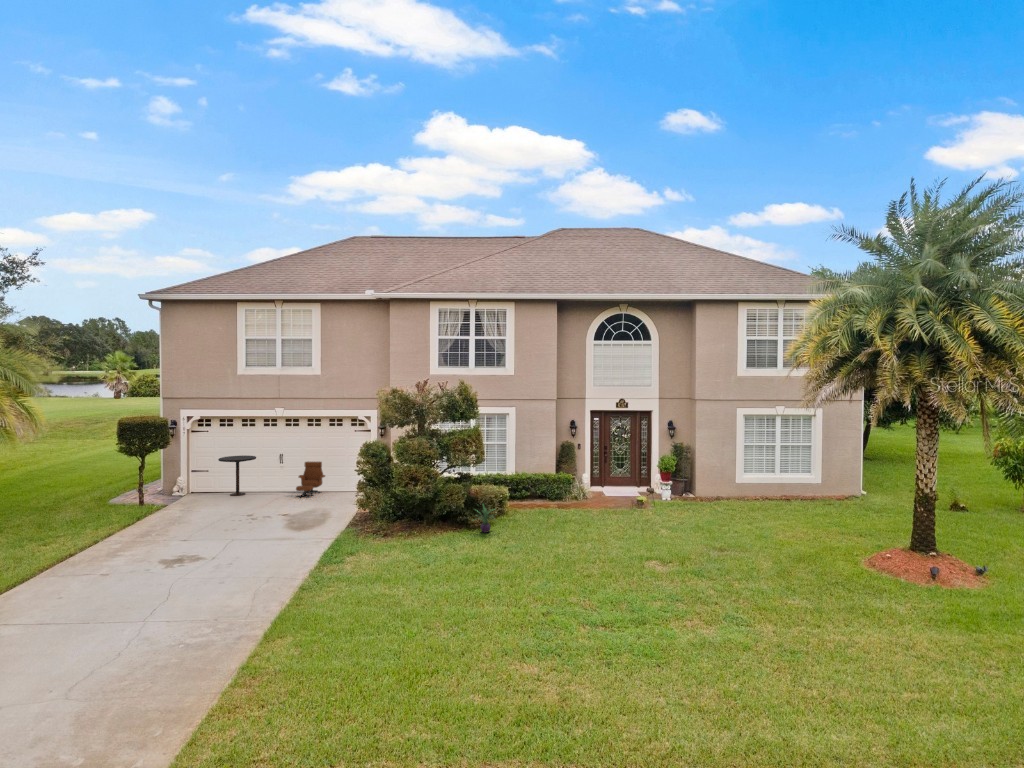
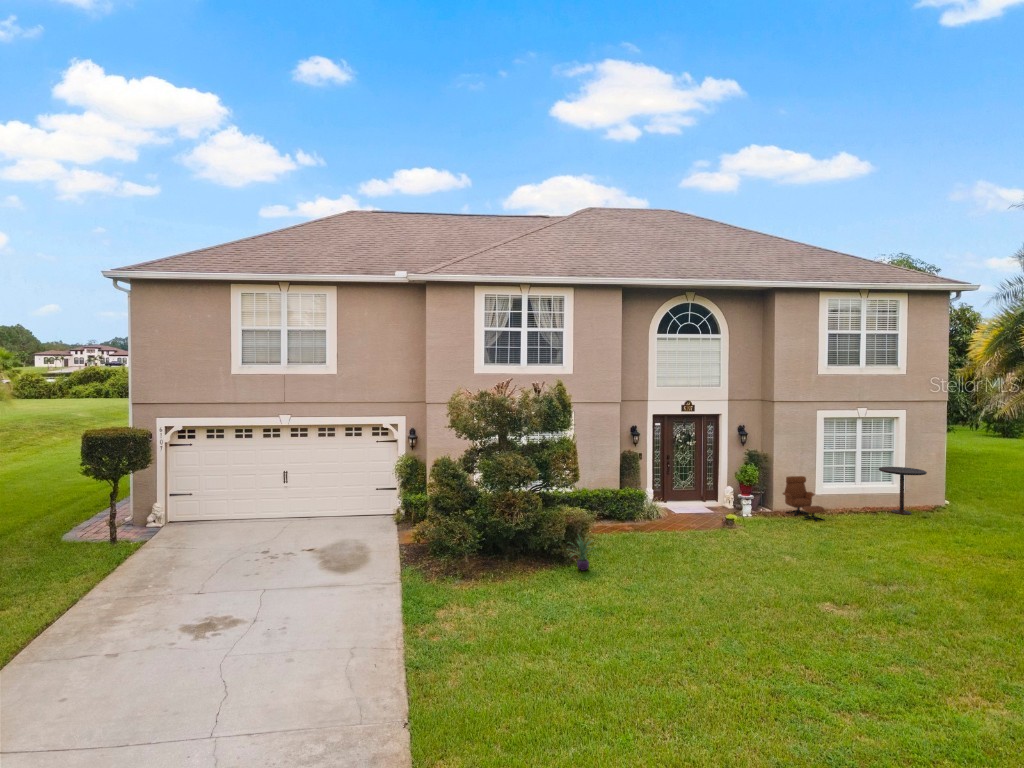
pedestal table: present [218,455,256,496] -> present [879,467,927,515]
lounge chair: present [296,462,325,498] -> present [783,476,824,522]

